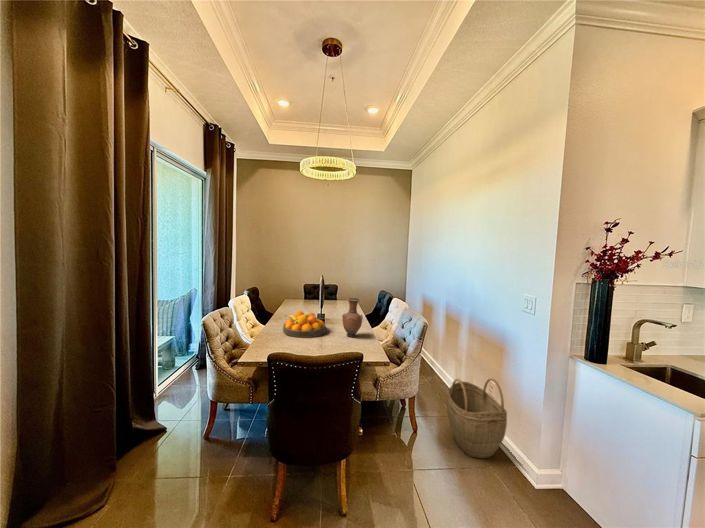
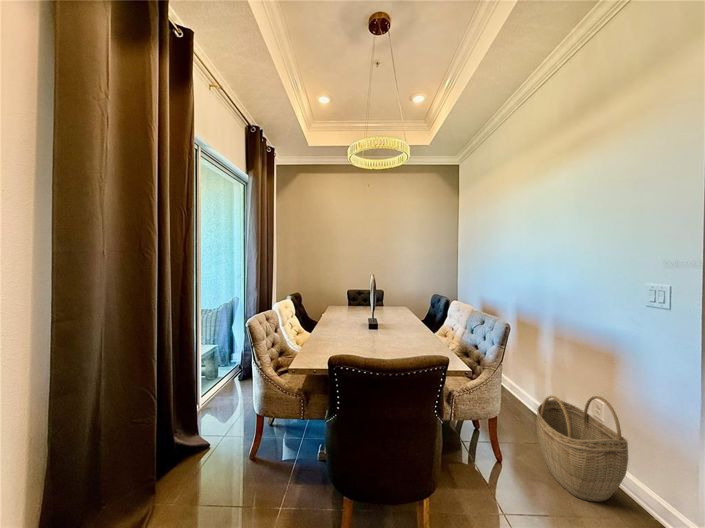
vase: present [342,298,363,337] -> none [402,297,426,344]
fruit bowl: present [283,311,326,338] -> none [333,314,382,344]

